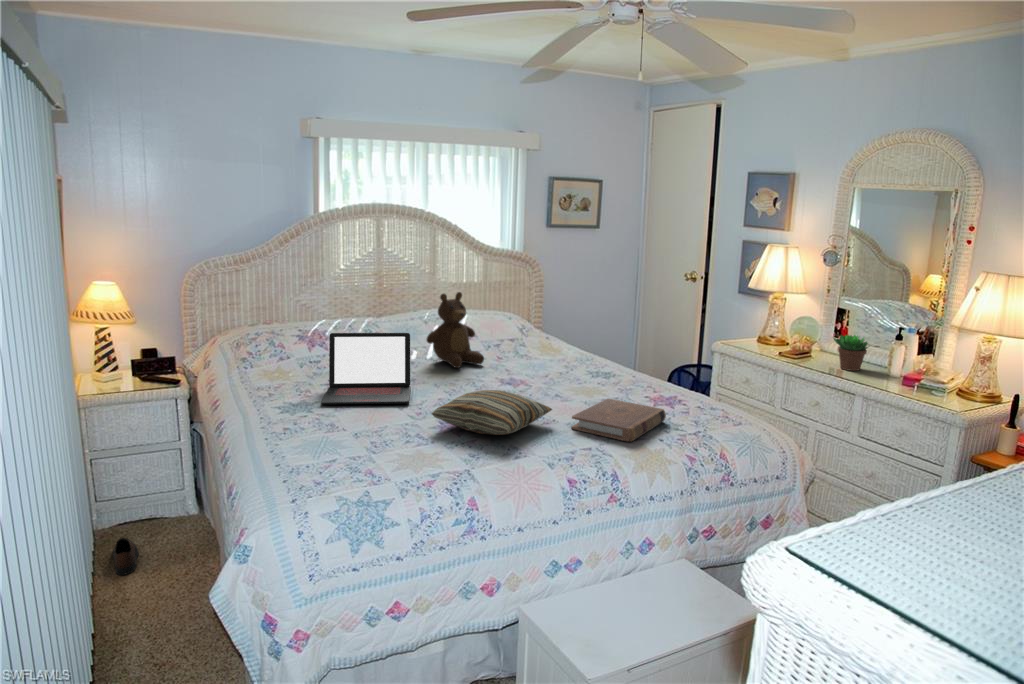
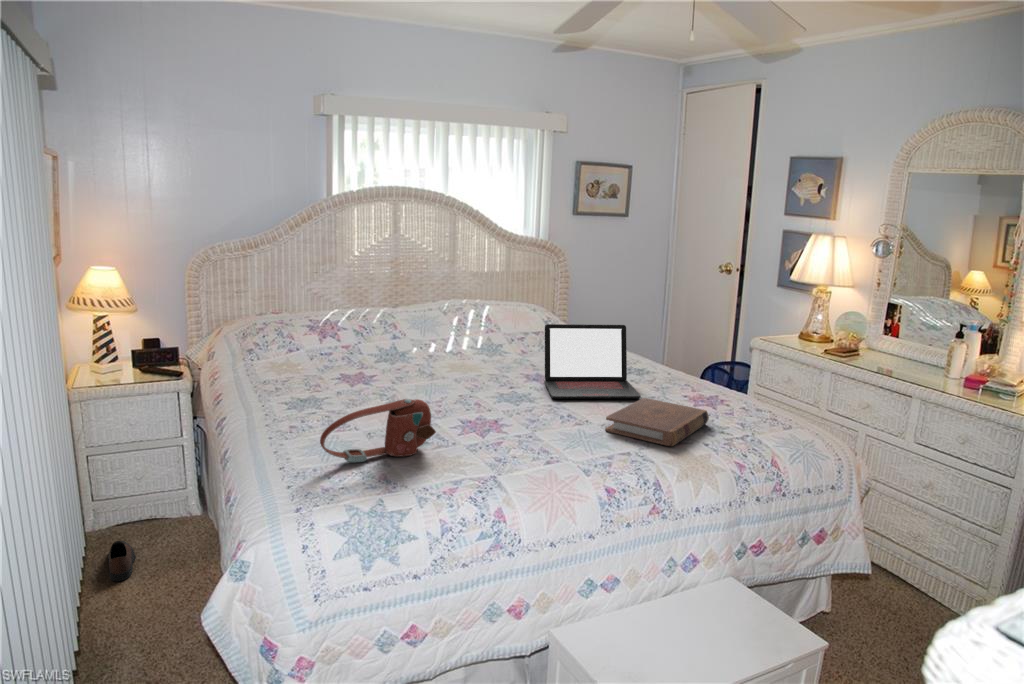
teddy bear: present [427,292,484,368] -> none [445,281,507,363]
laptop: present [321,333,411,404] -> present [544,324,641,398]
succulent plant: present [833,335,868,371] -> none [885,330,928,371]
pillow: present [432,390,552,435] -> none [452,387,585,437]
handbag: none [312,402,417,459] -> present [320,399,436,462]

